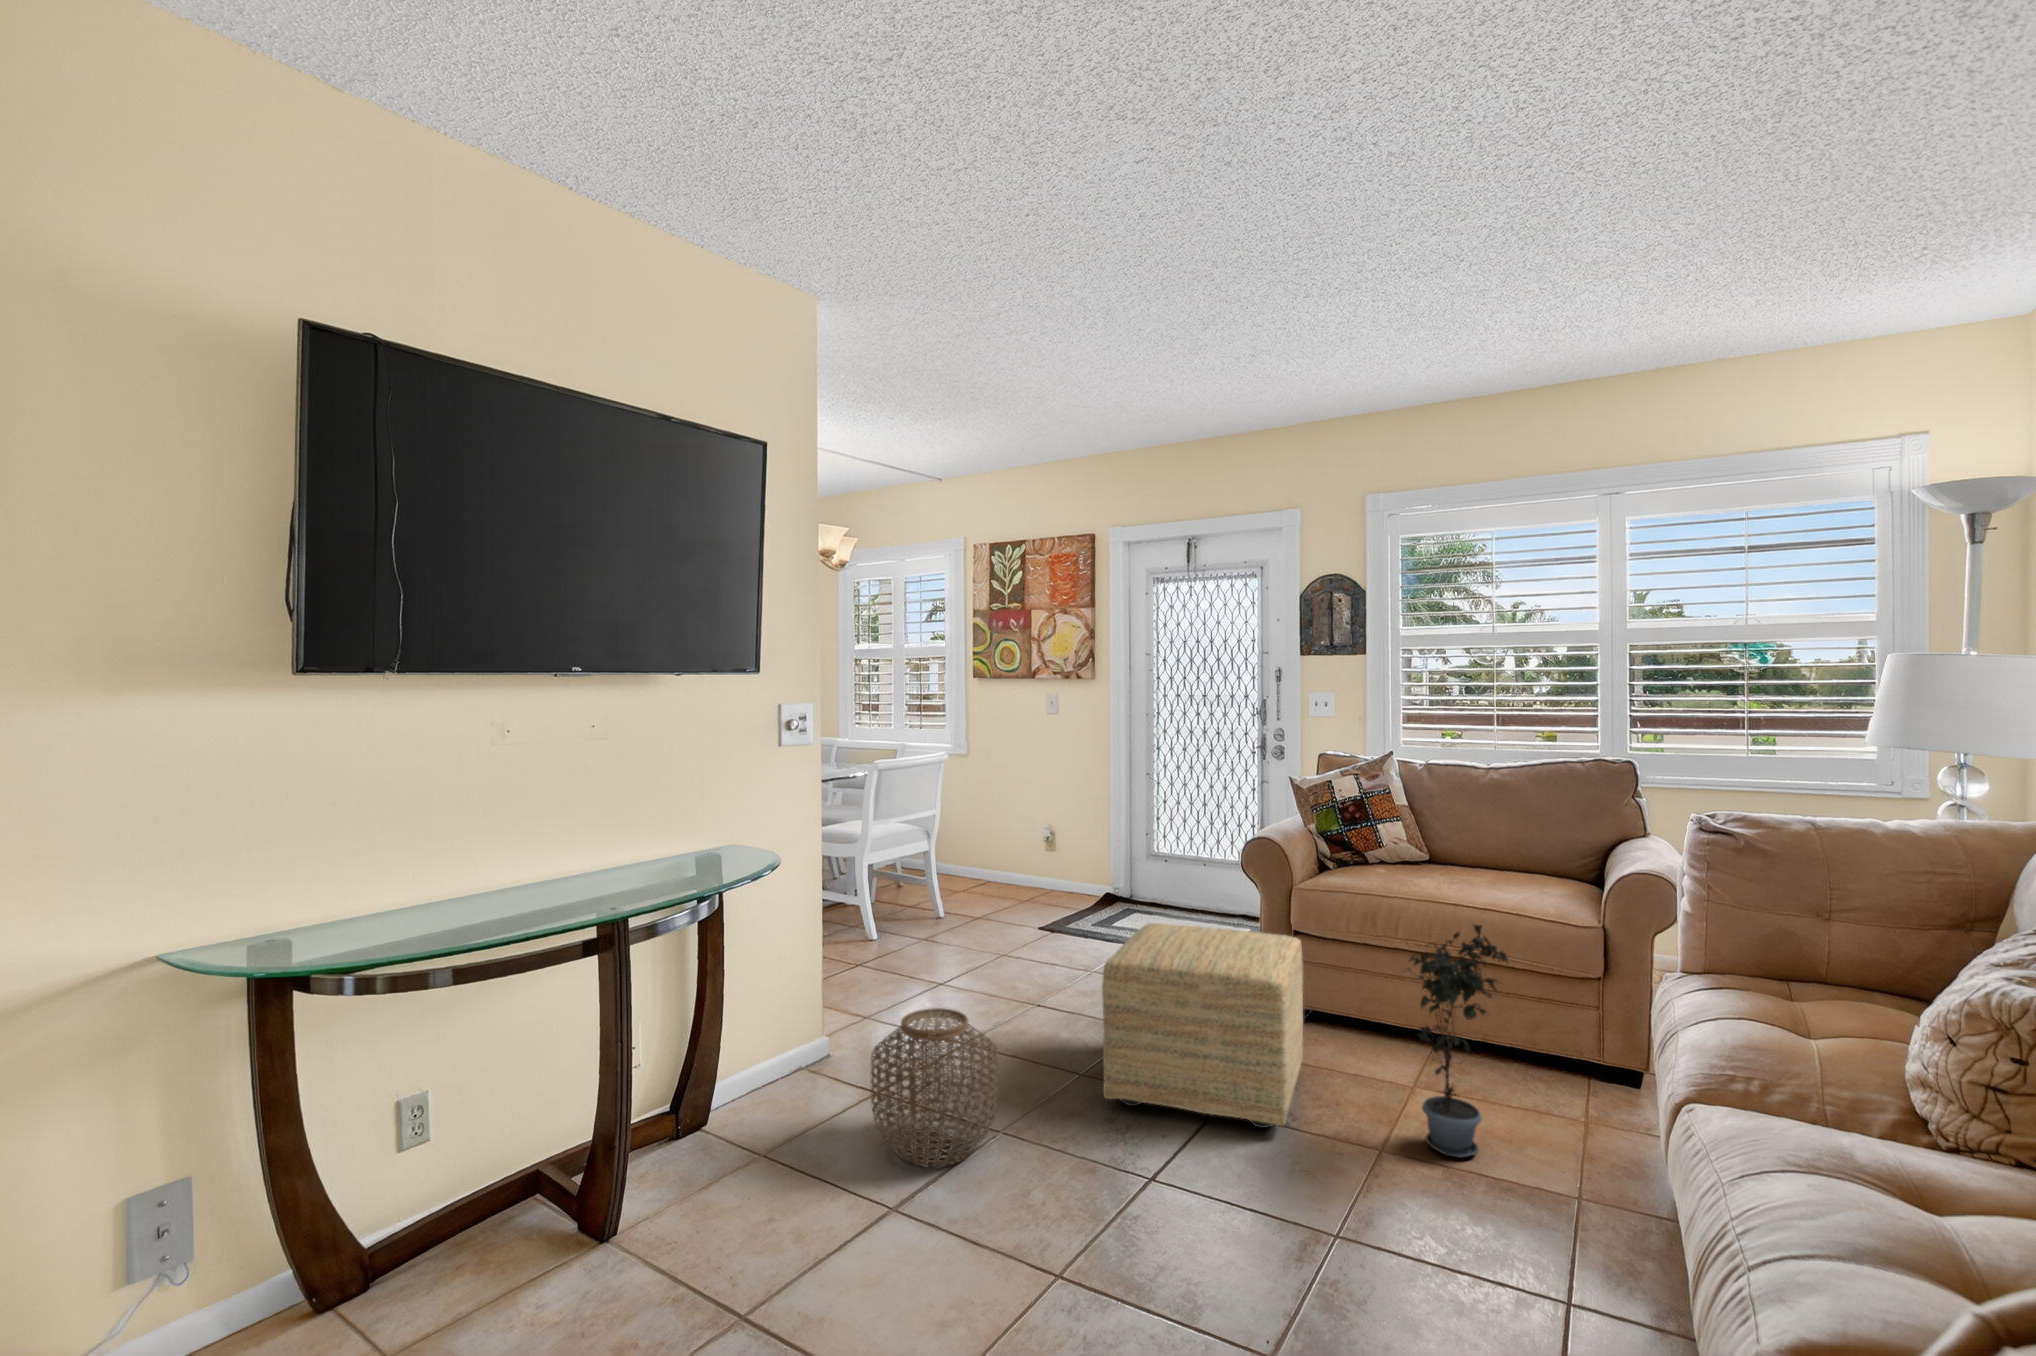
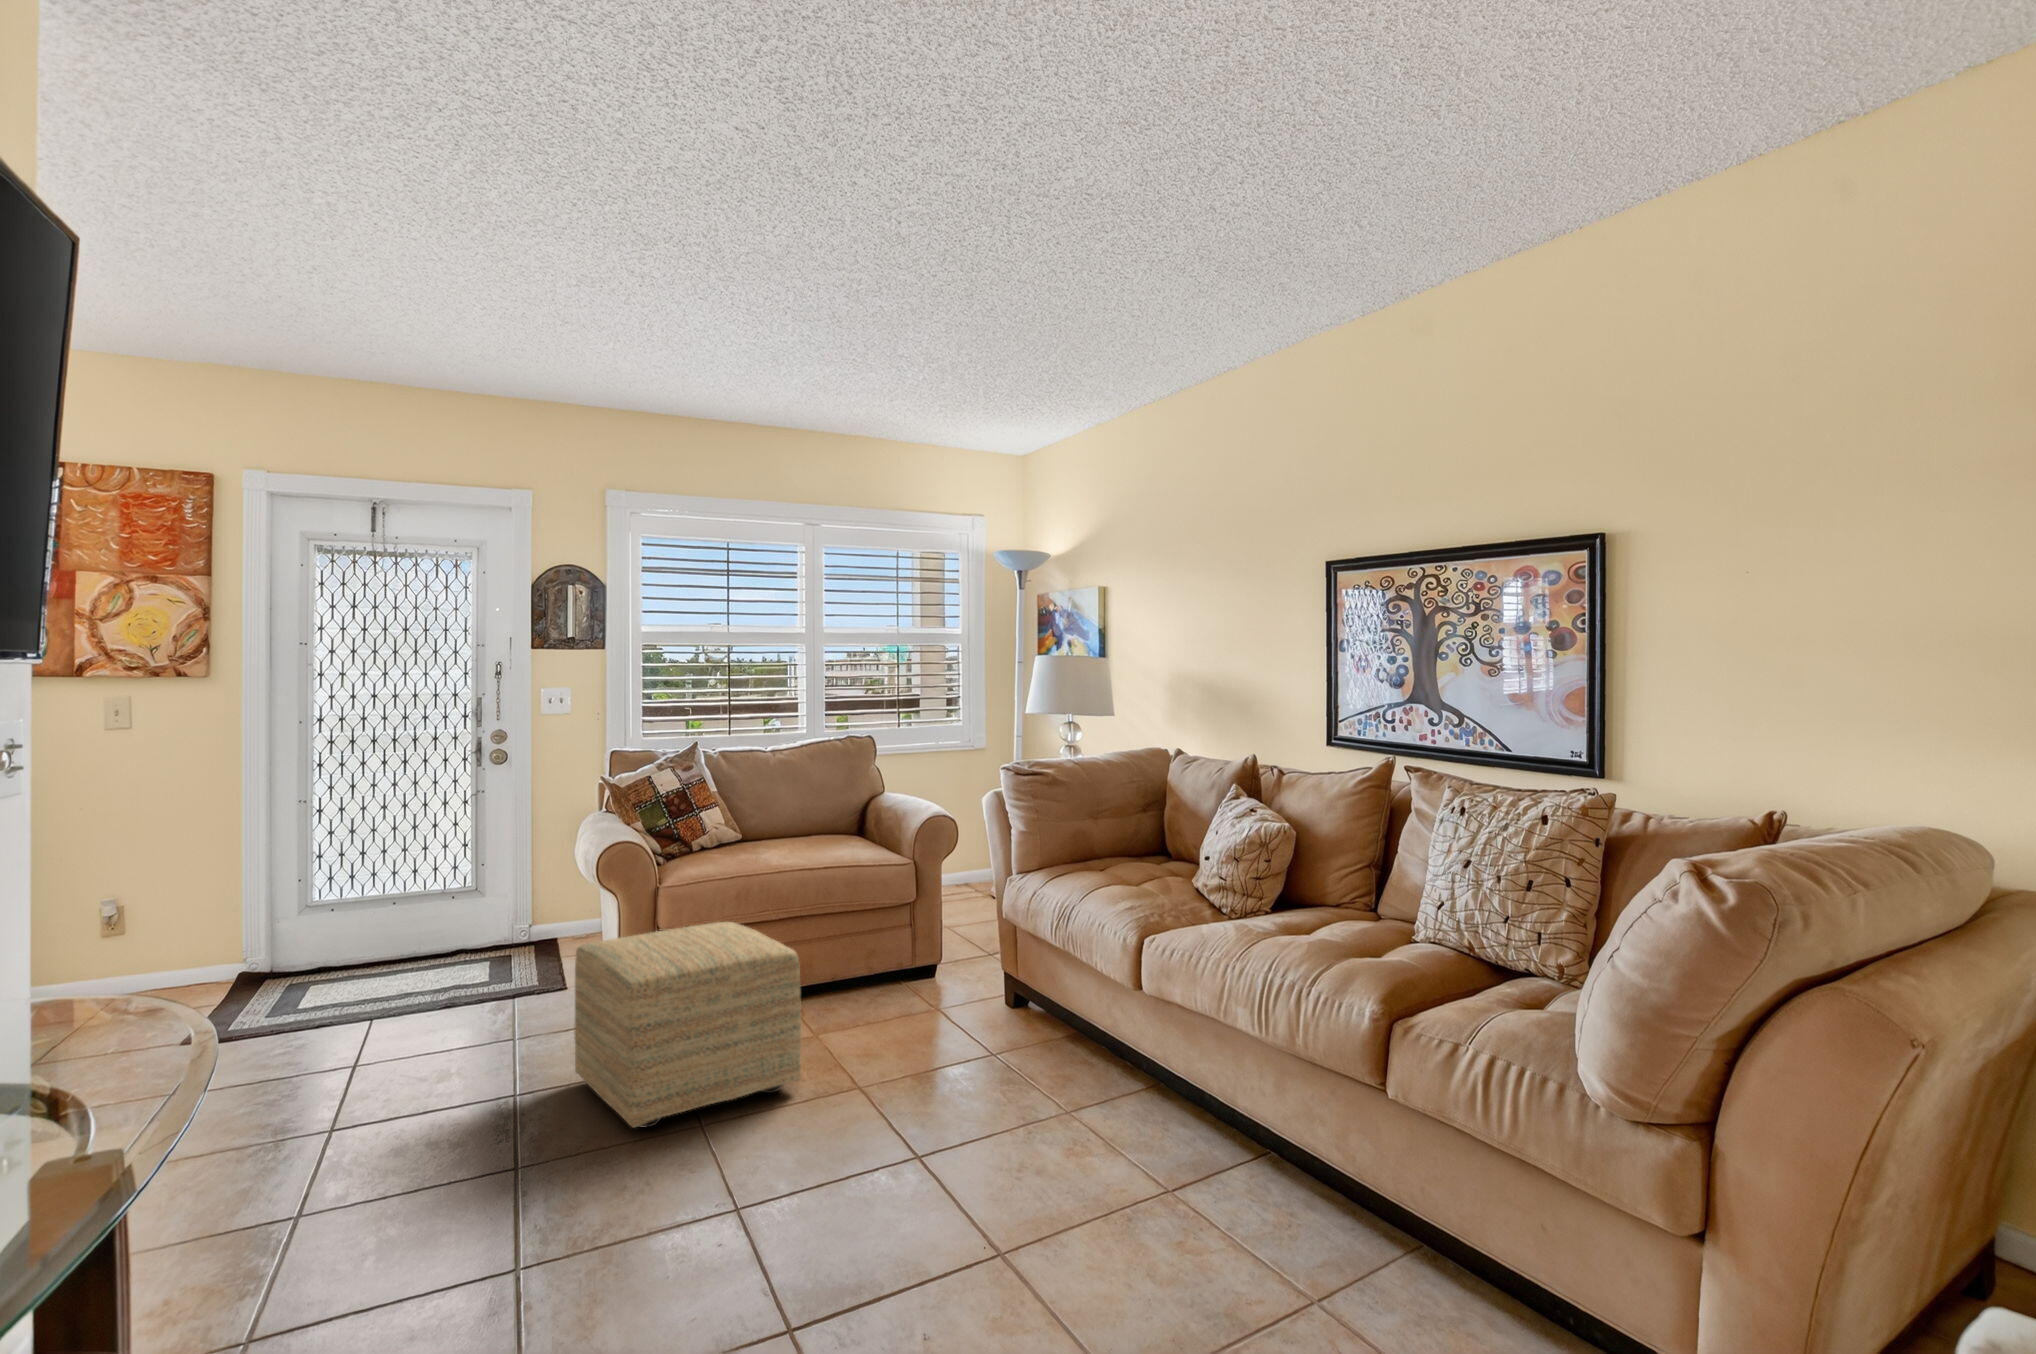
potted plant: present [1410,925,1508,1157] -> none [862,867,943,1055]
woven basket: present [871,1008,999,1167] -> none [448,1076,617,1271]

